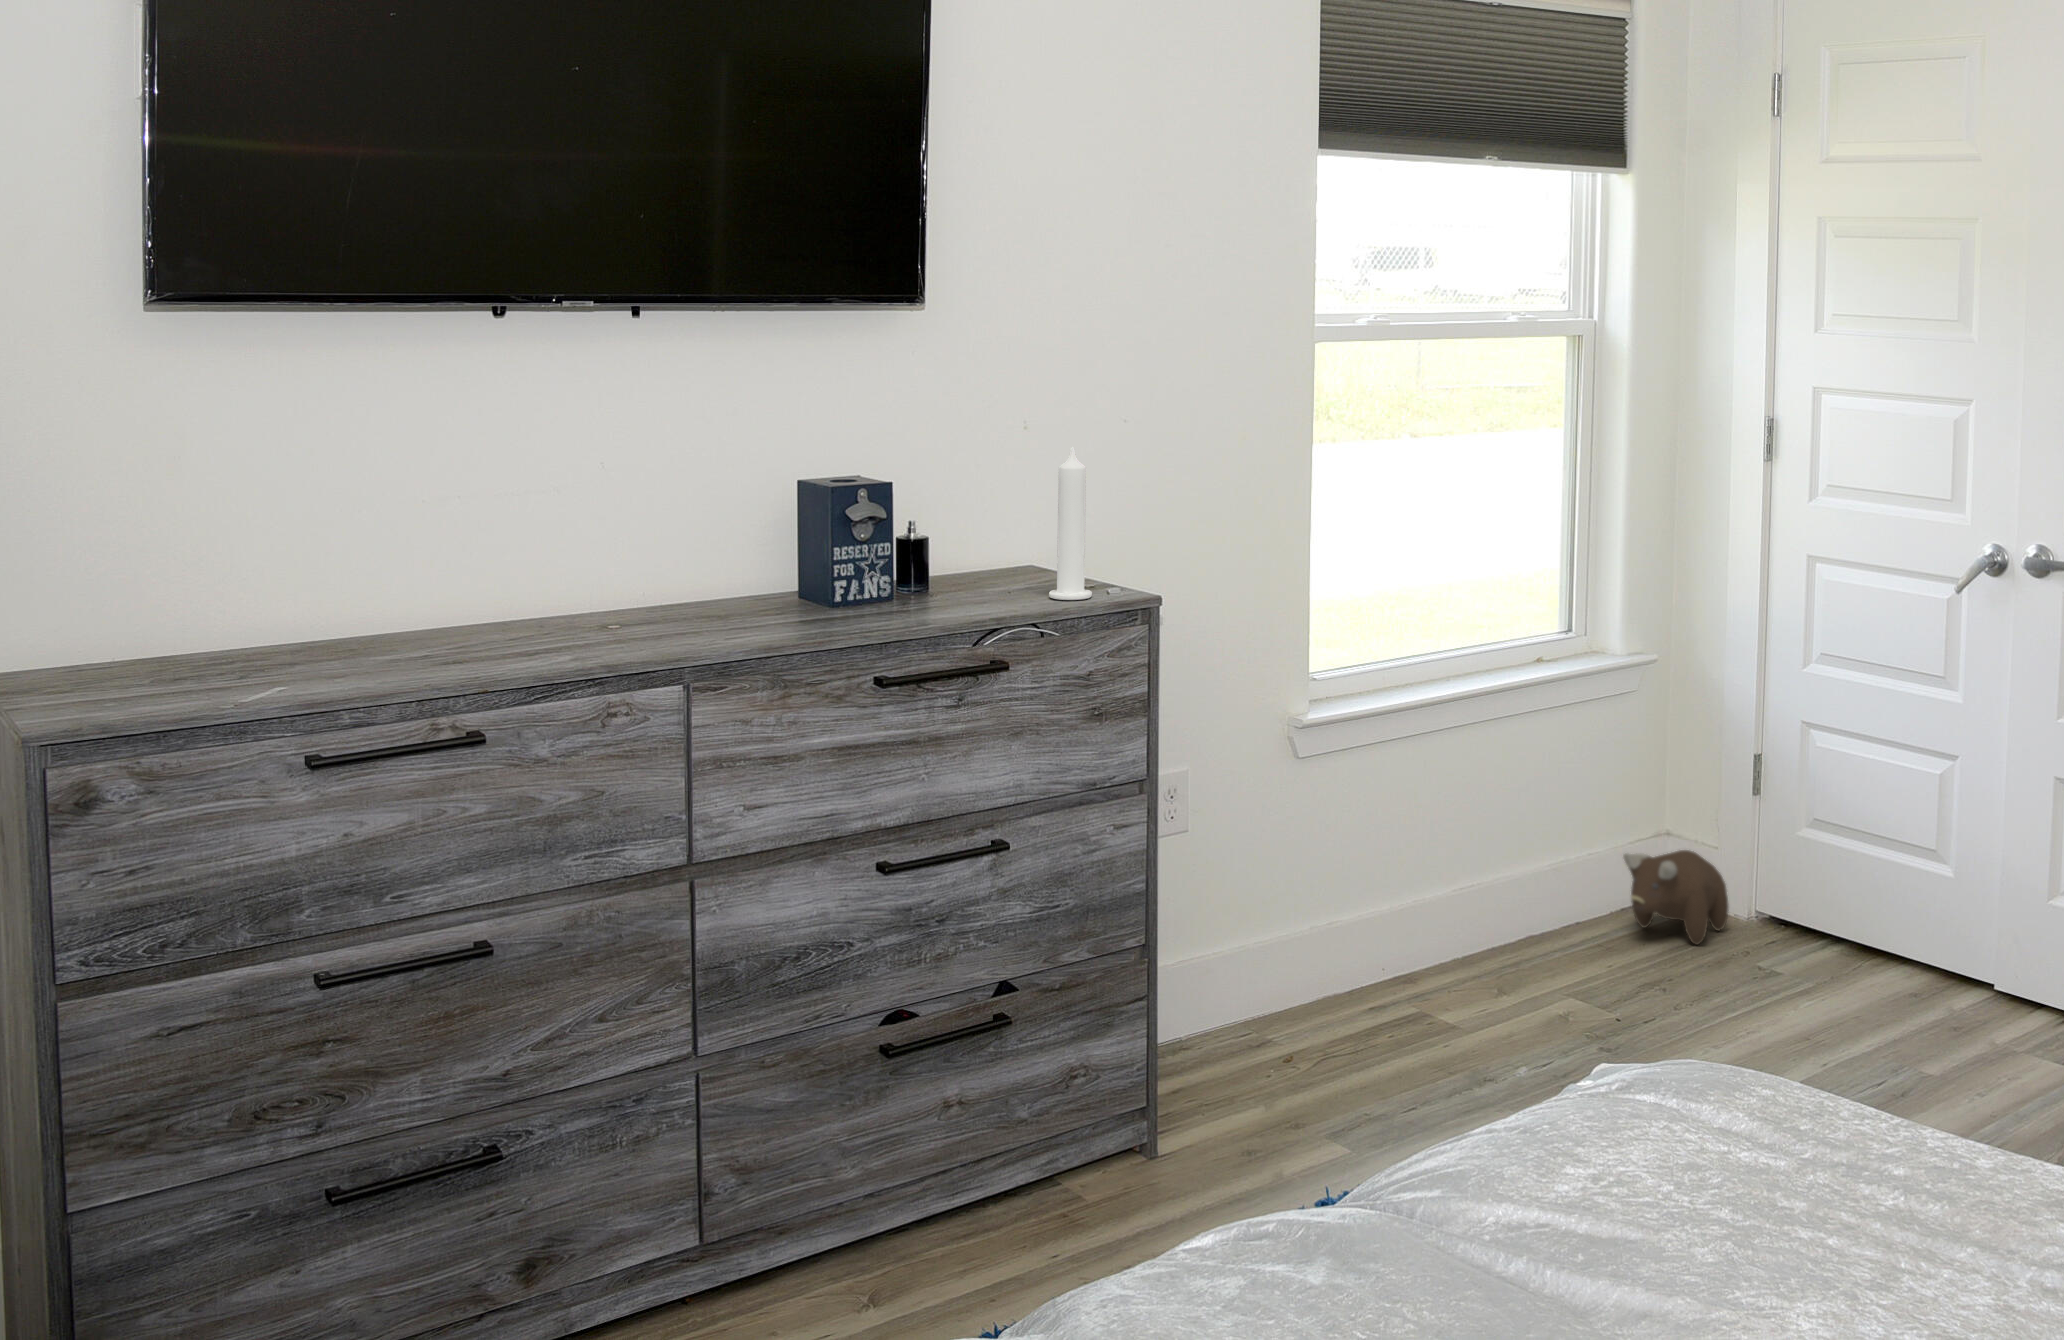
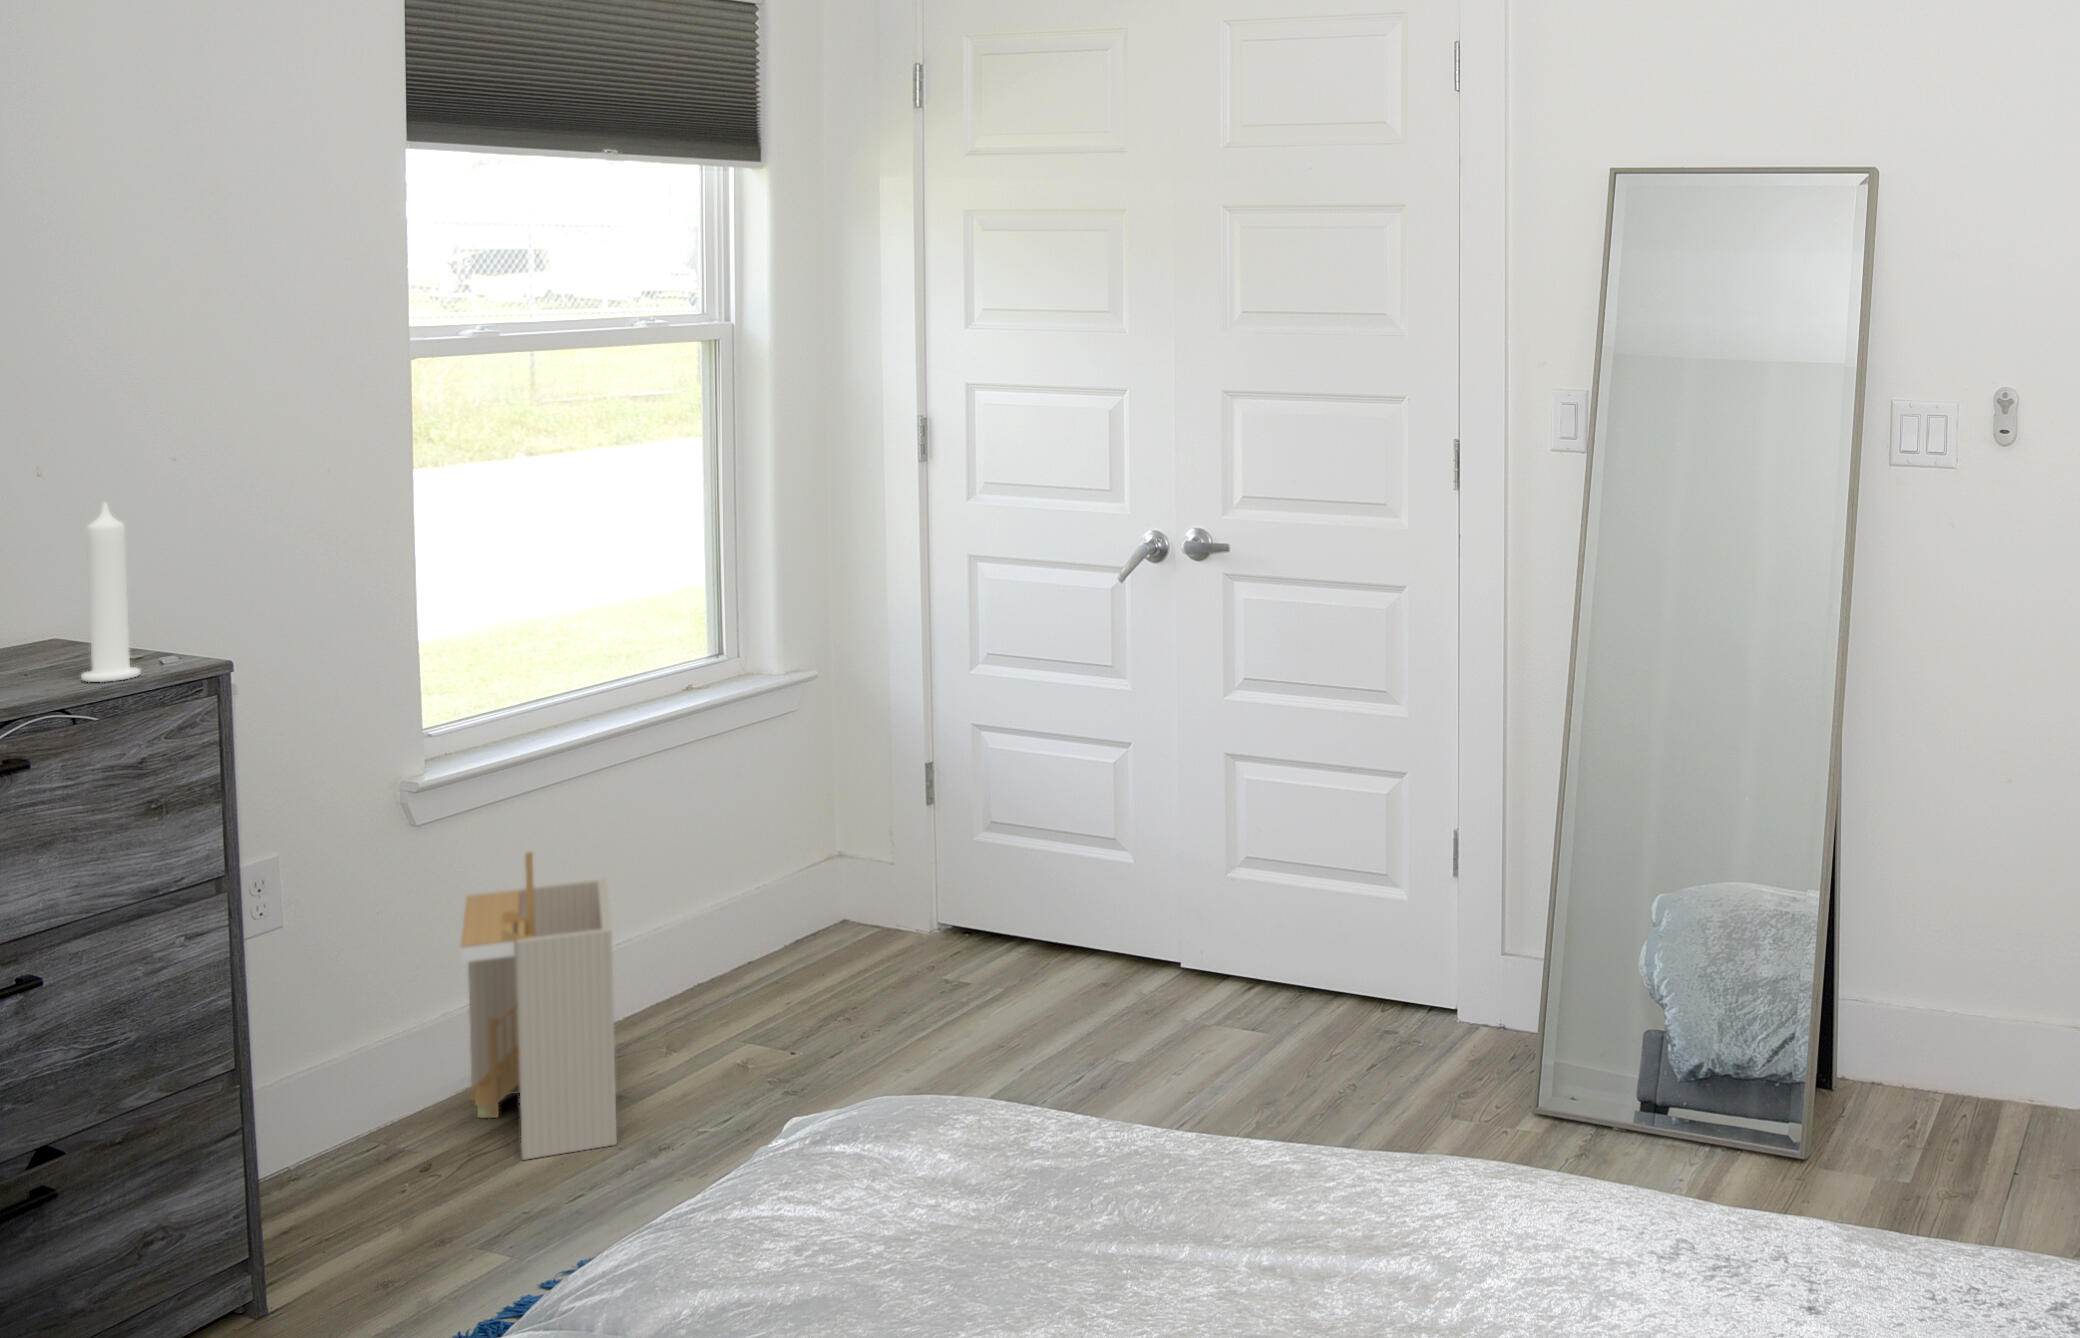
storage bin: none [1330,790,1456,1075] -> present [460,852,617,1160]
plush toy: present [1624,850,1728,944] -> none [796,871,912,967]

